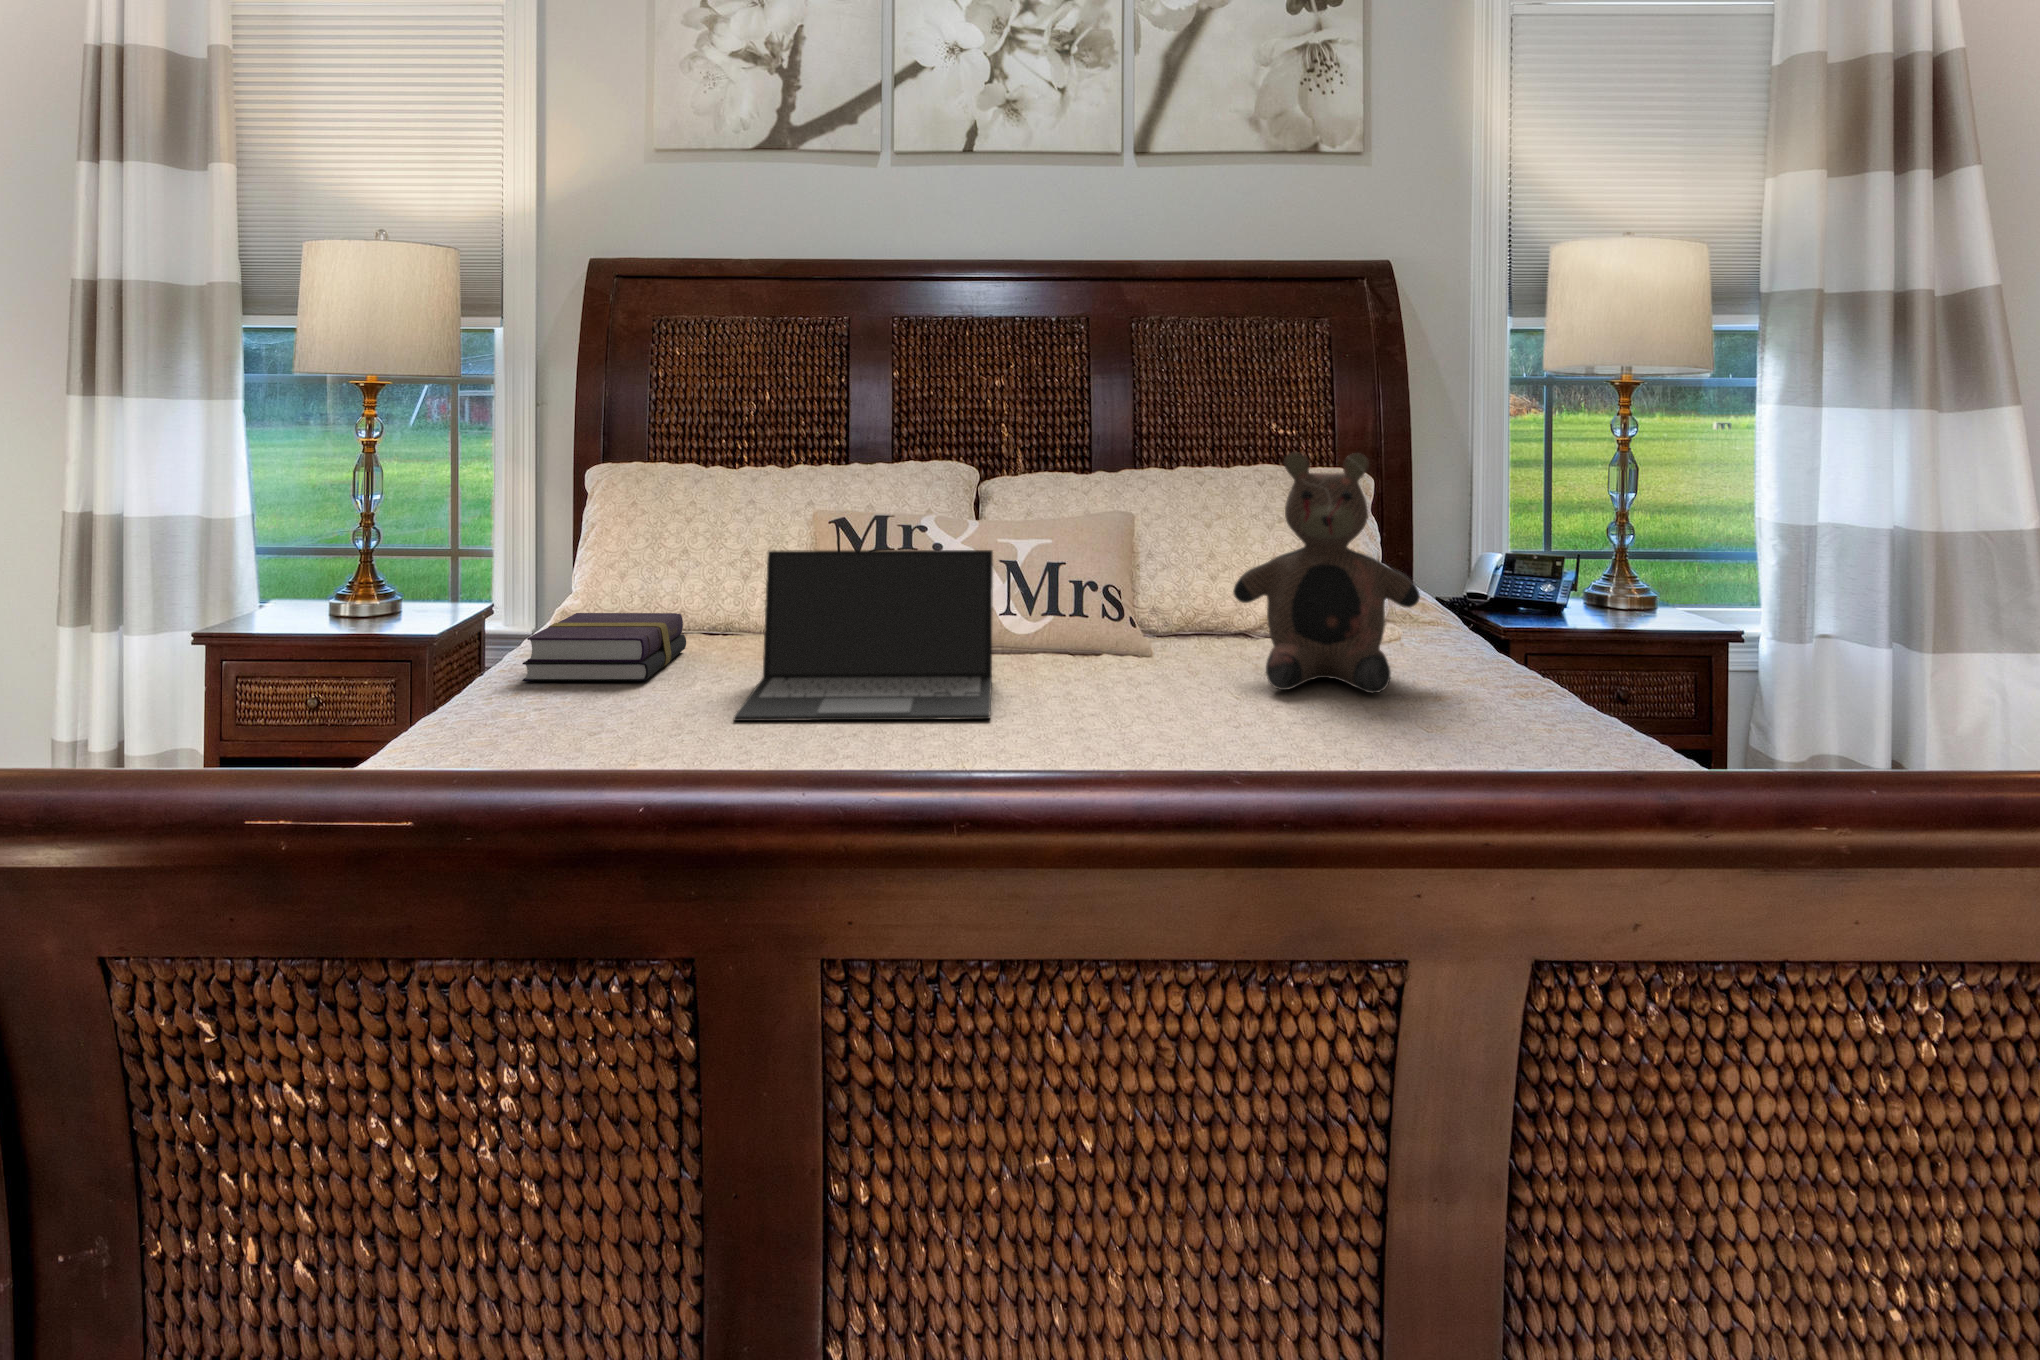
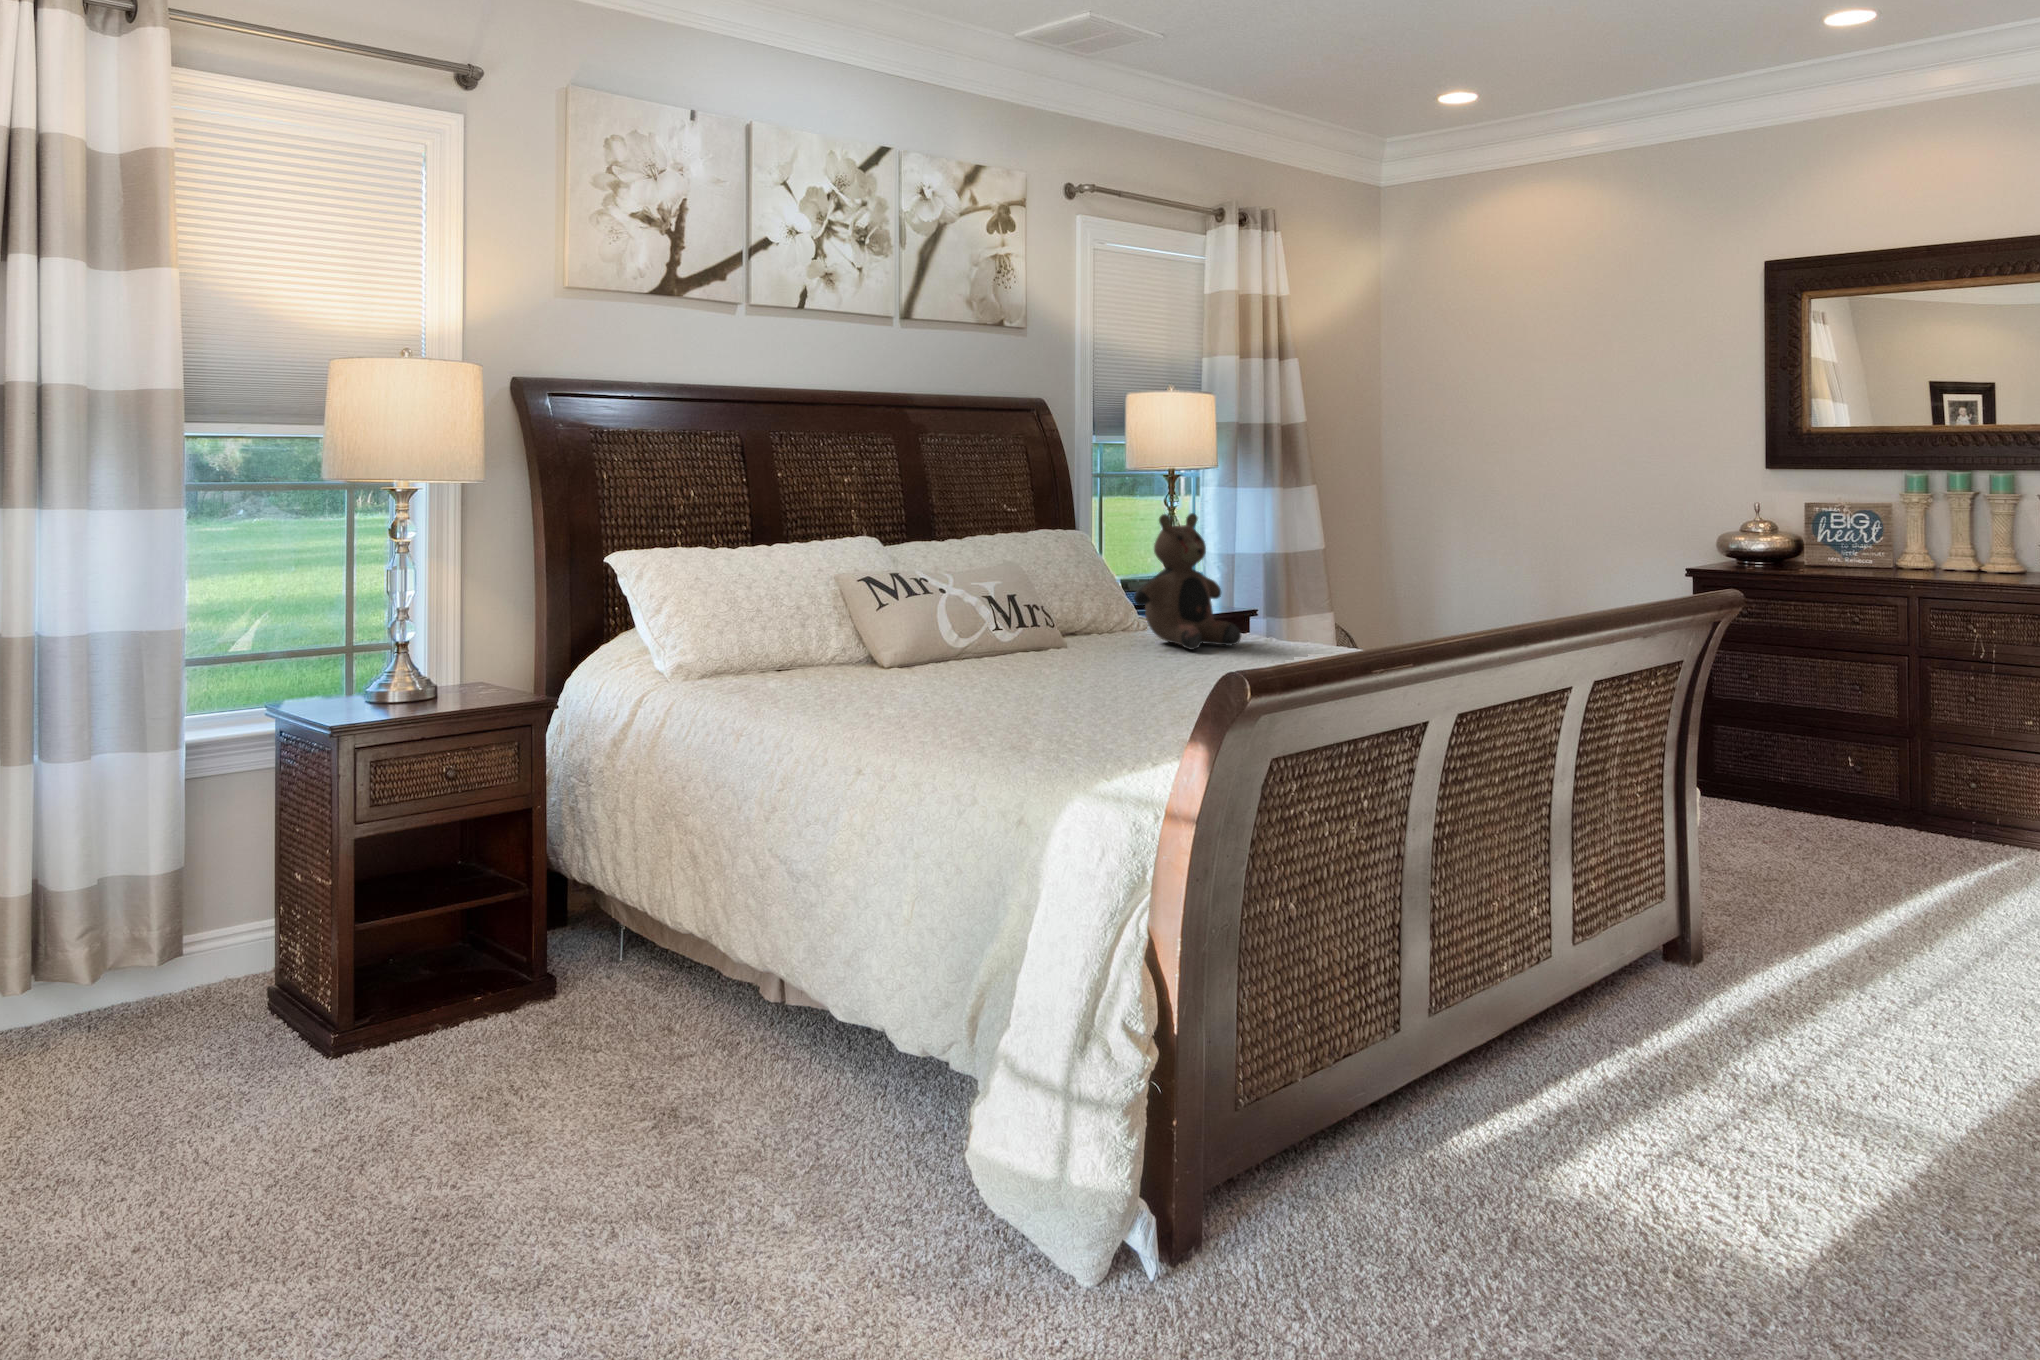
laptop: present [734,550,993,721] -> none [921,583,1125,700]
book: present [522,613,686,681] -> none [737,652,873,706]

